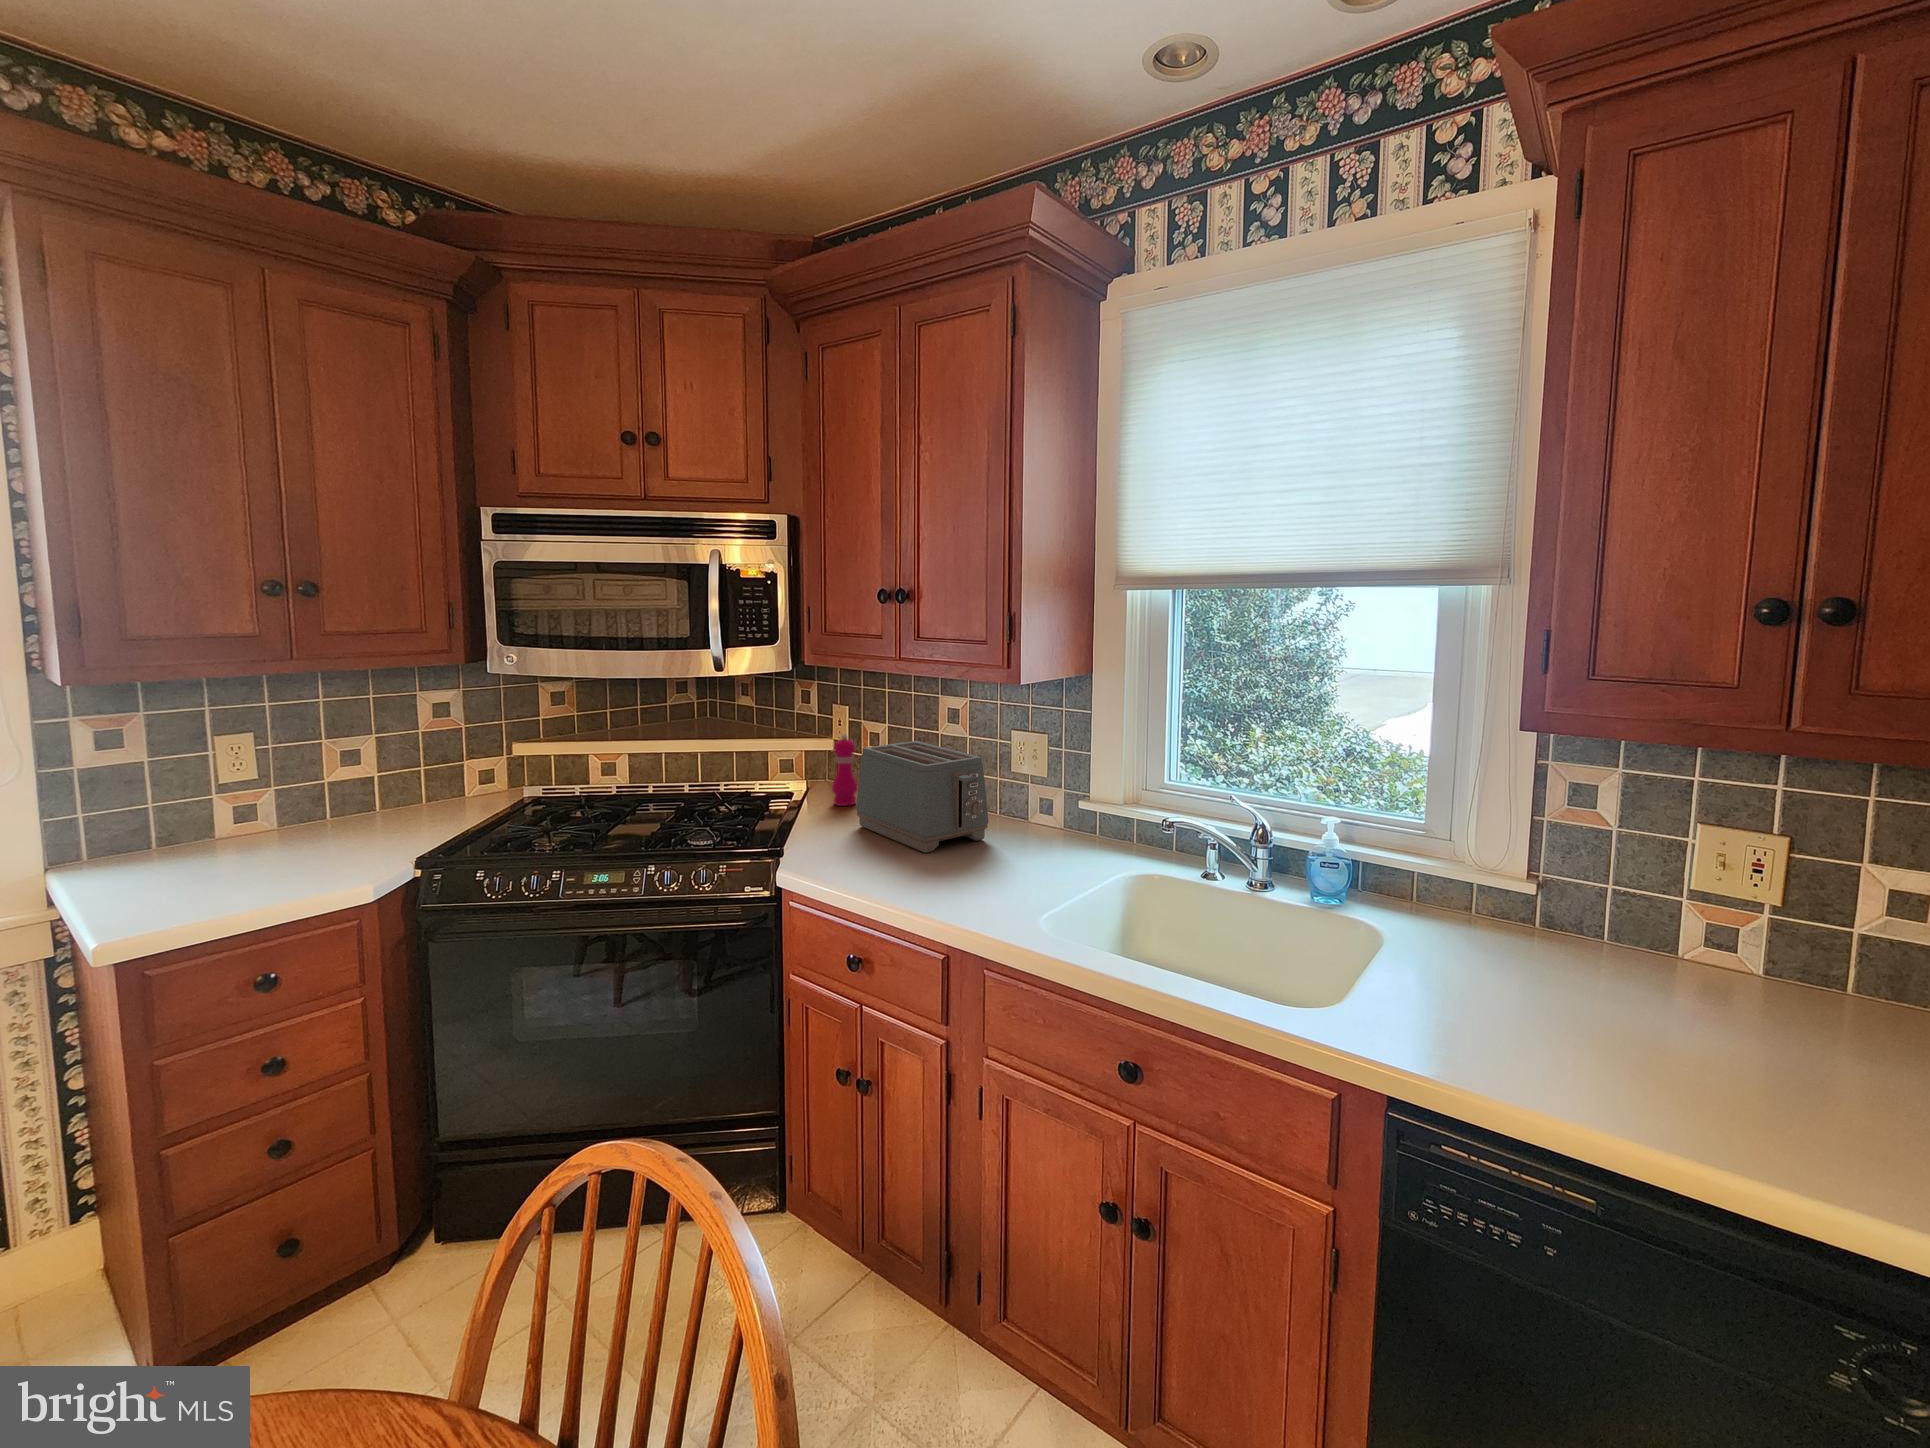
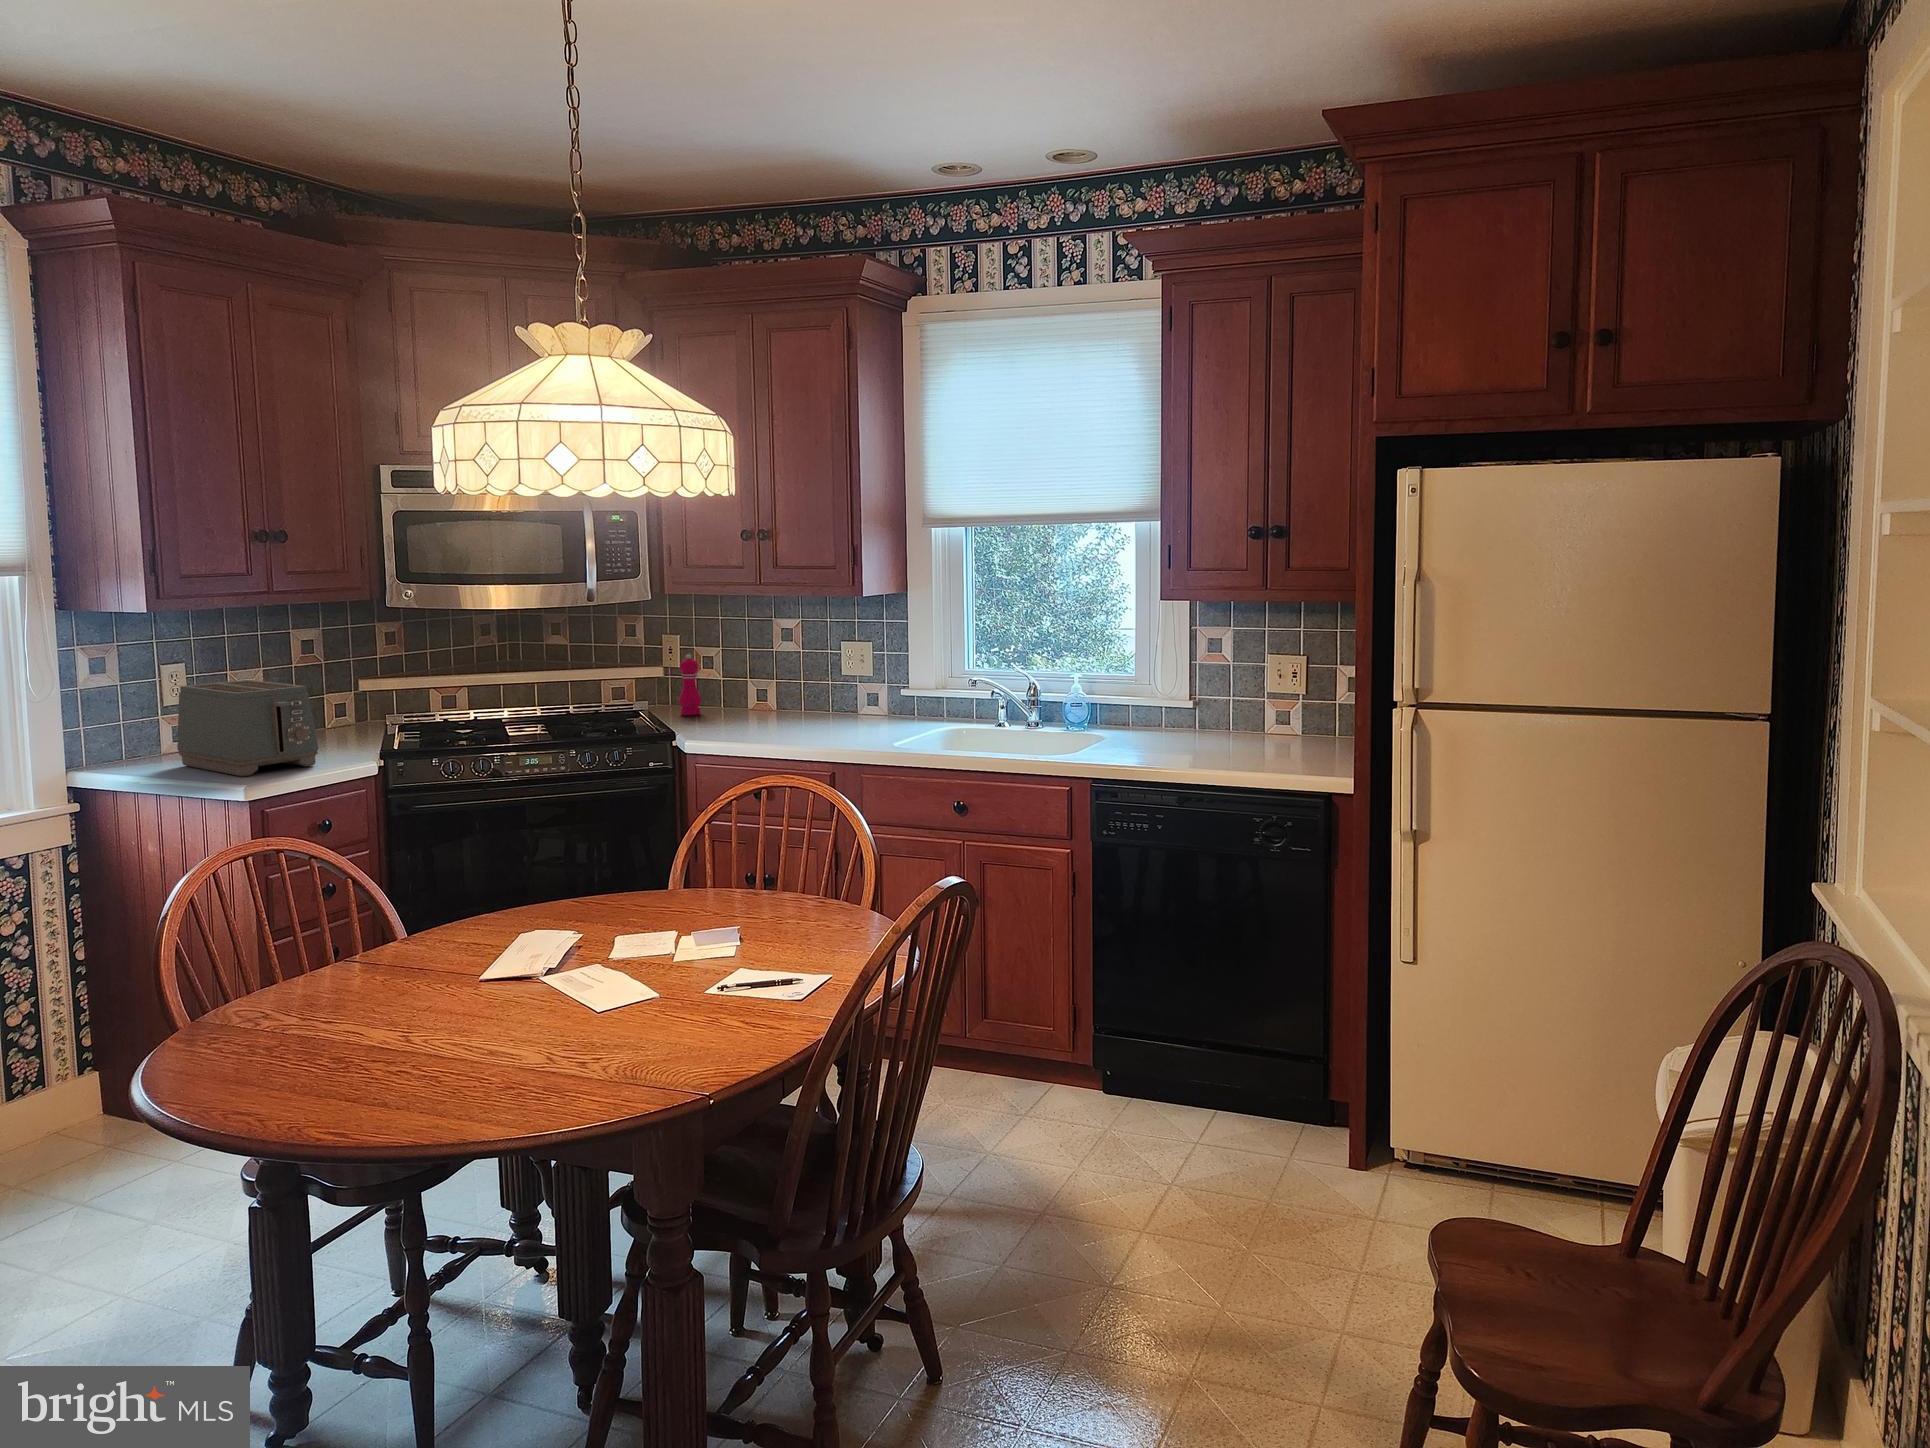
toaster: present [856,741,988,853] -> present [177,680,318,776]

